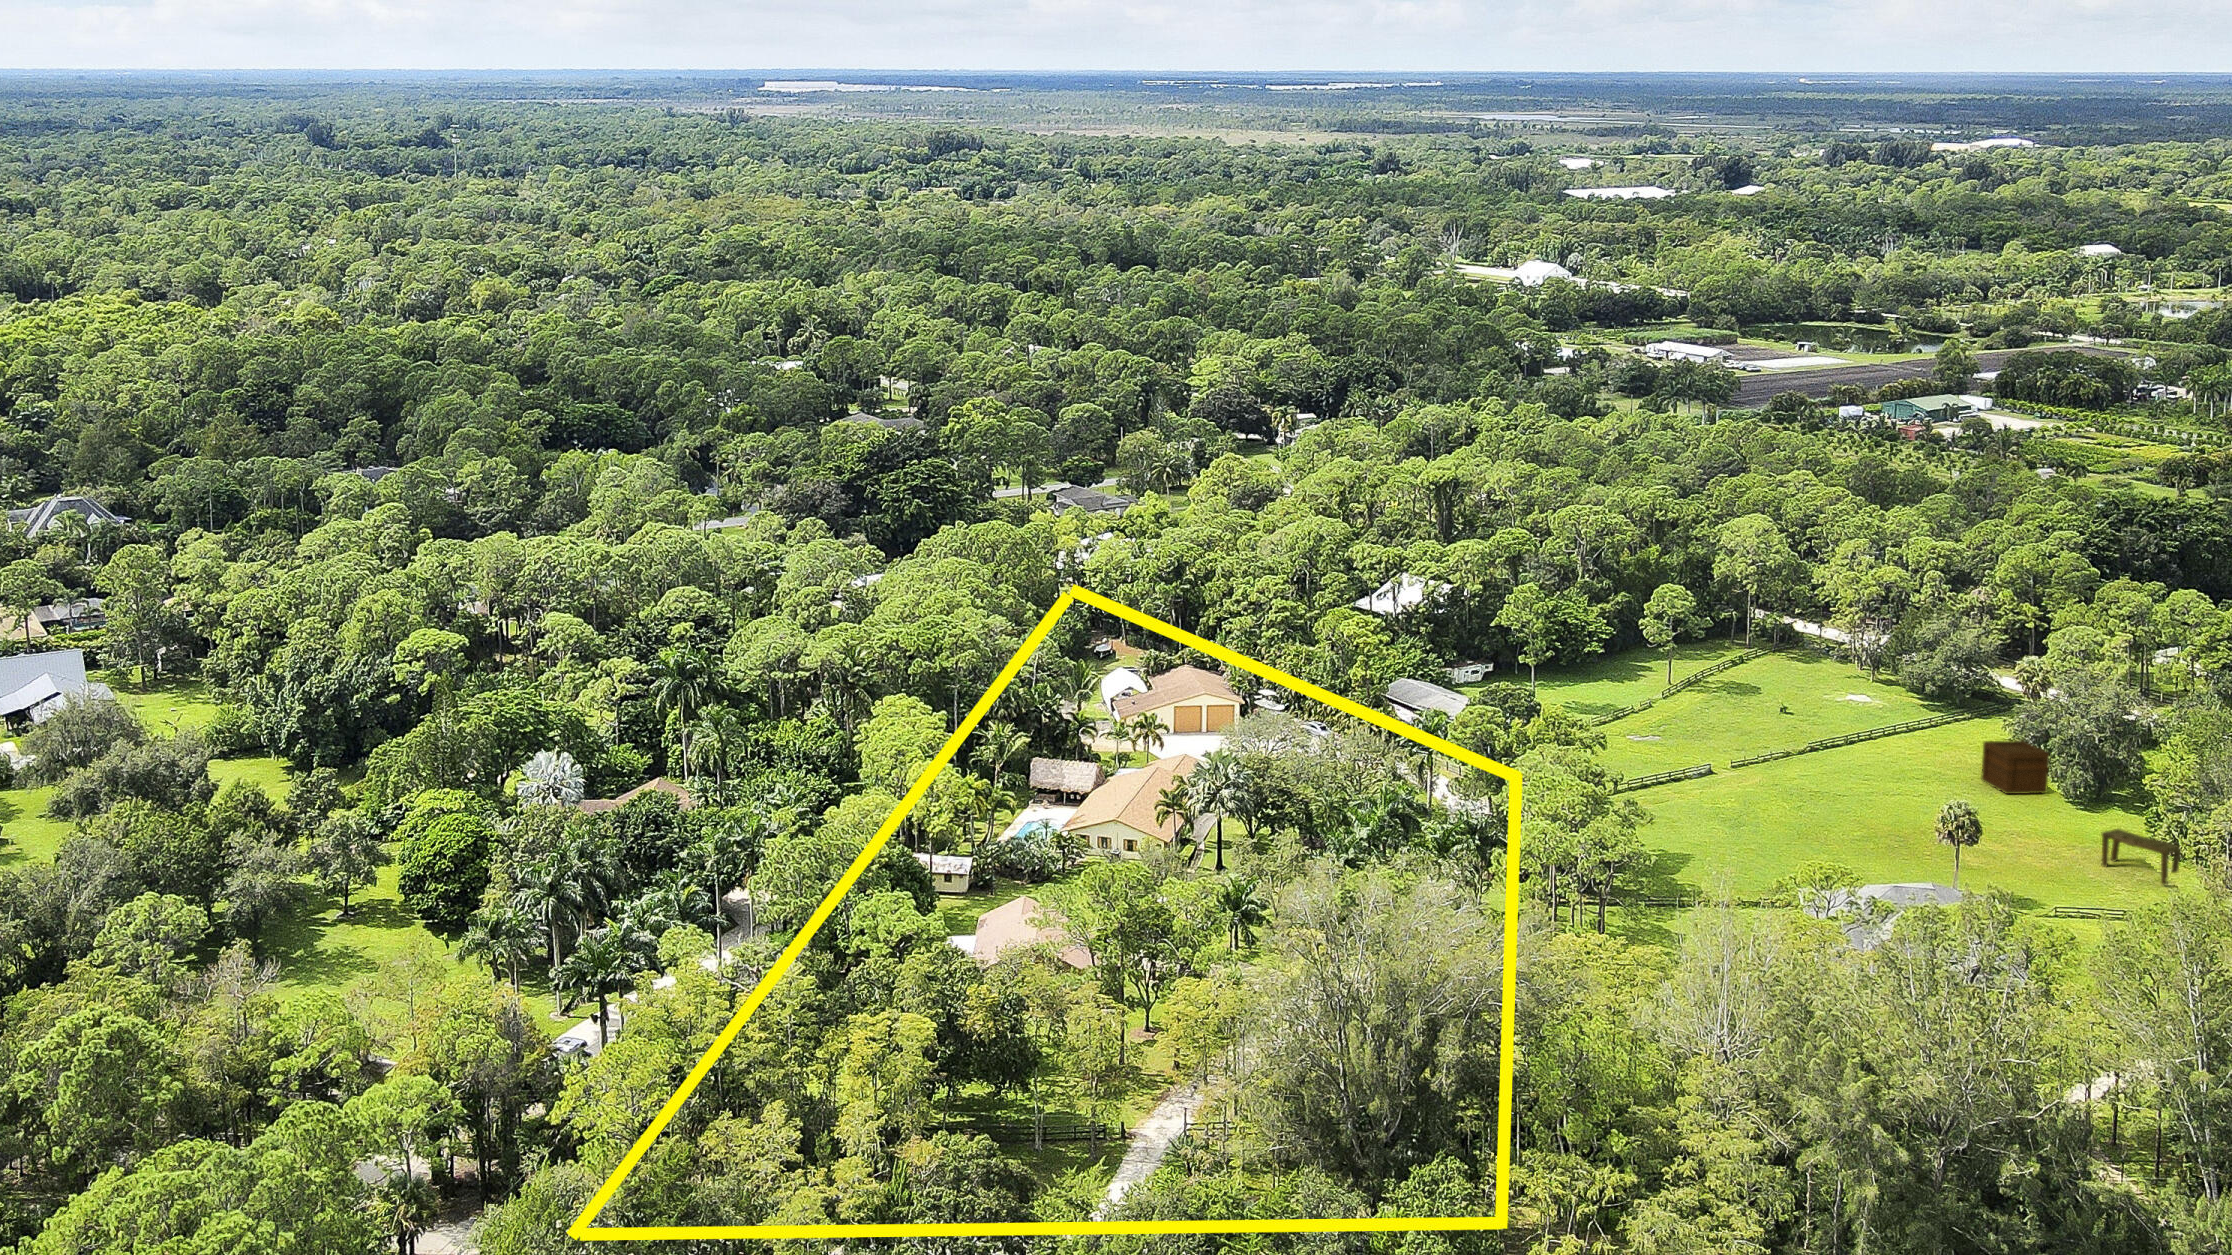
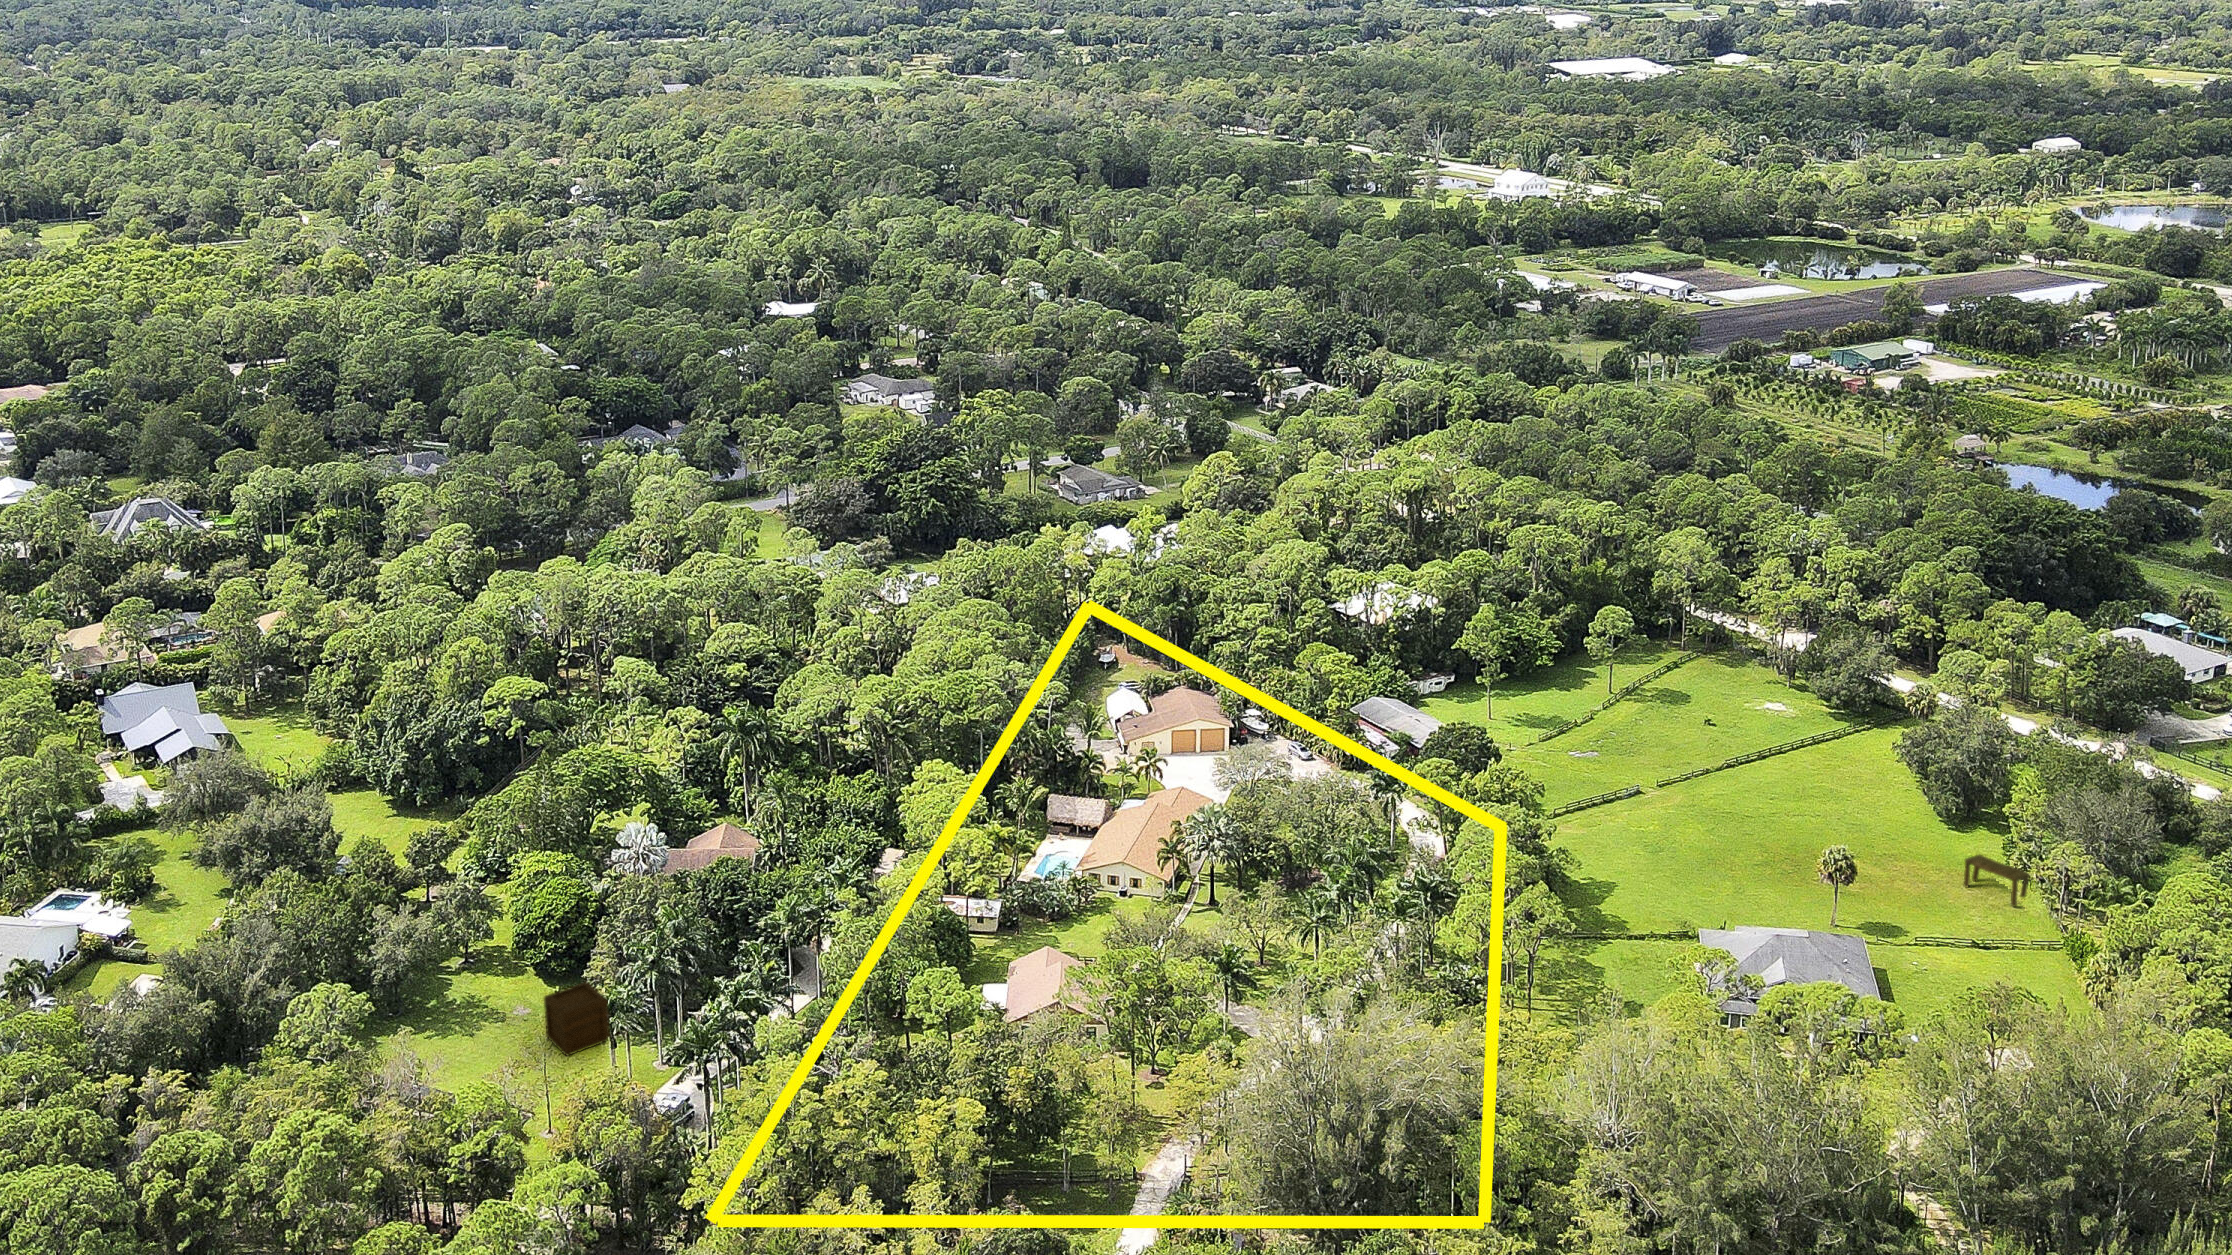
wooden crate: present [1981,740,2049,794] -> present [544,982,610,1056]

